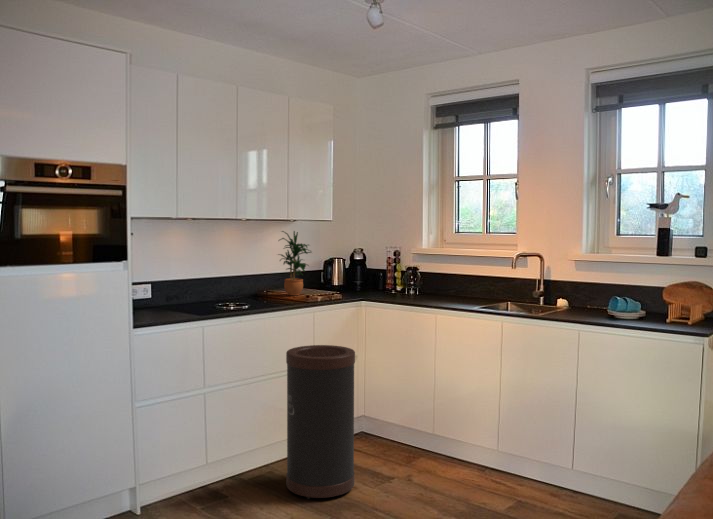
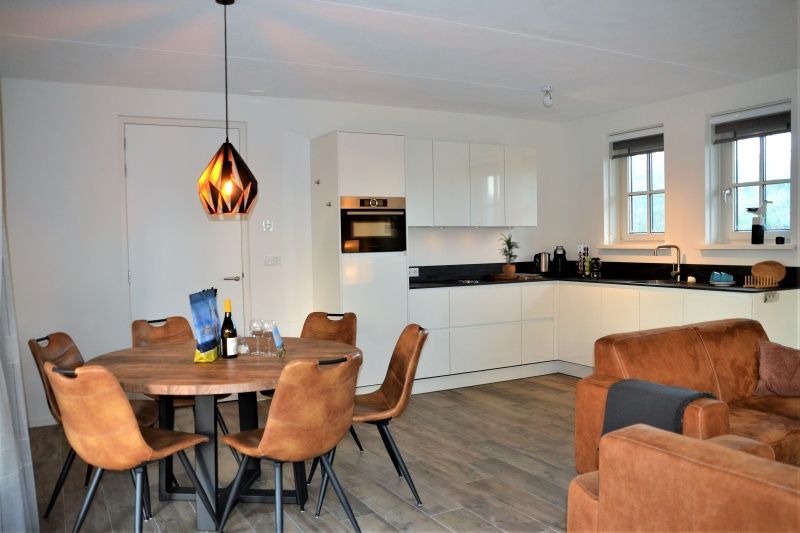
trash can: present [286,345,355,499] -> none [496,304,539,393]

